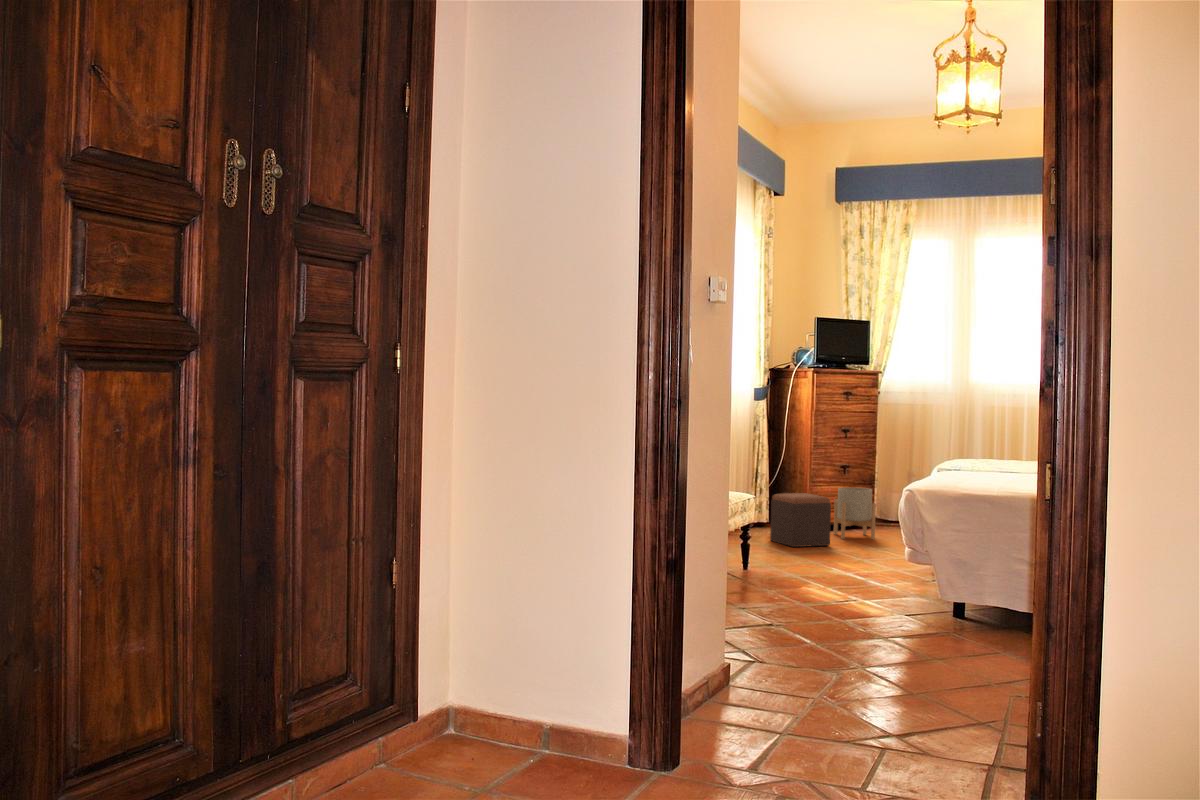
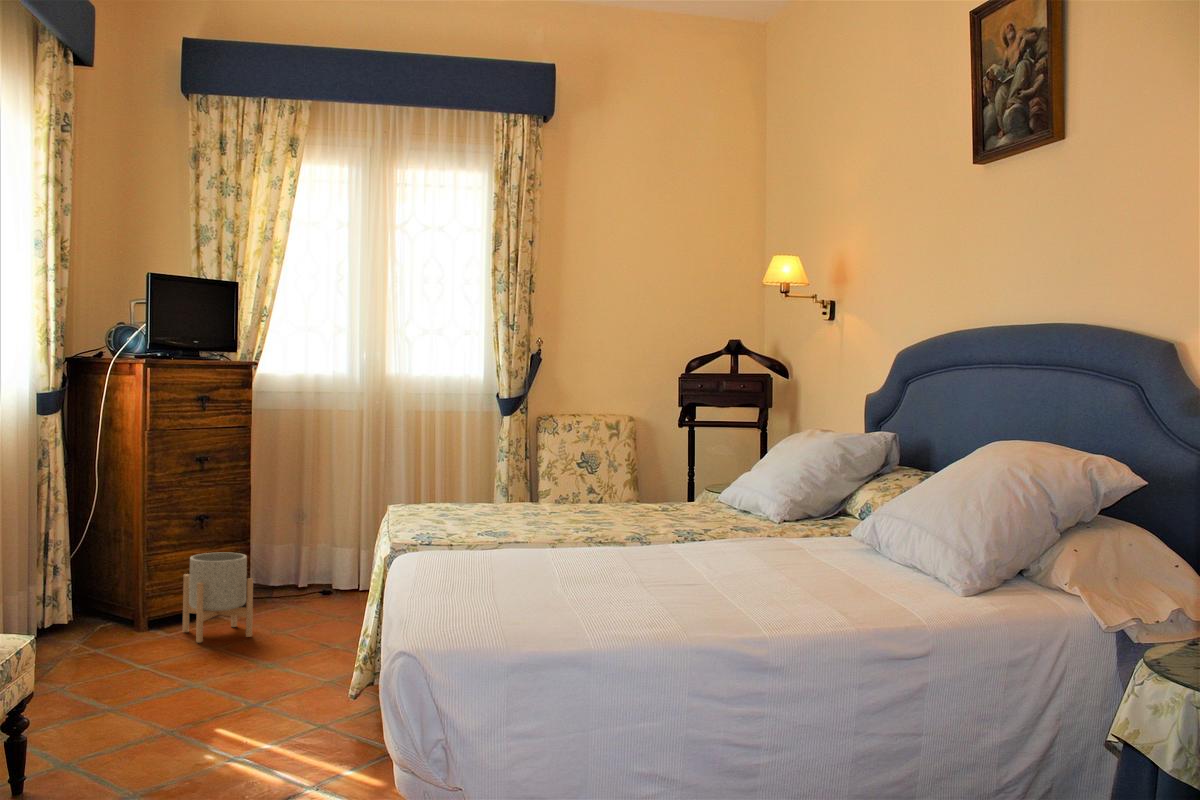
footstool: present [770,493,831,547] -> none [67,576,179,681]

